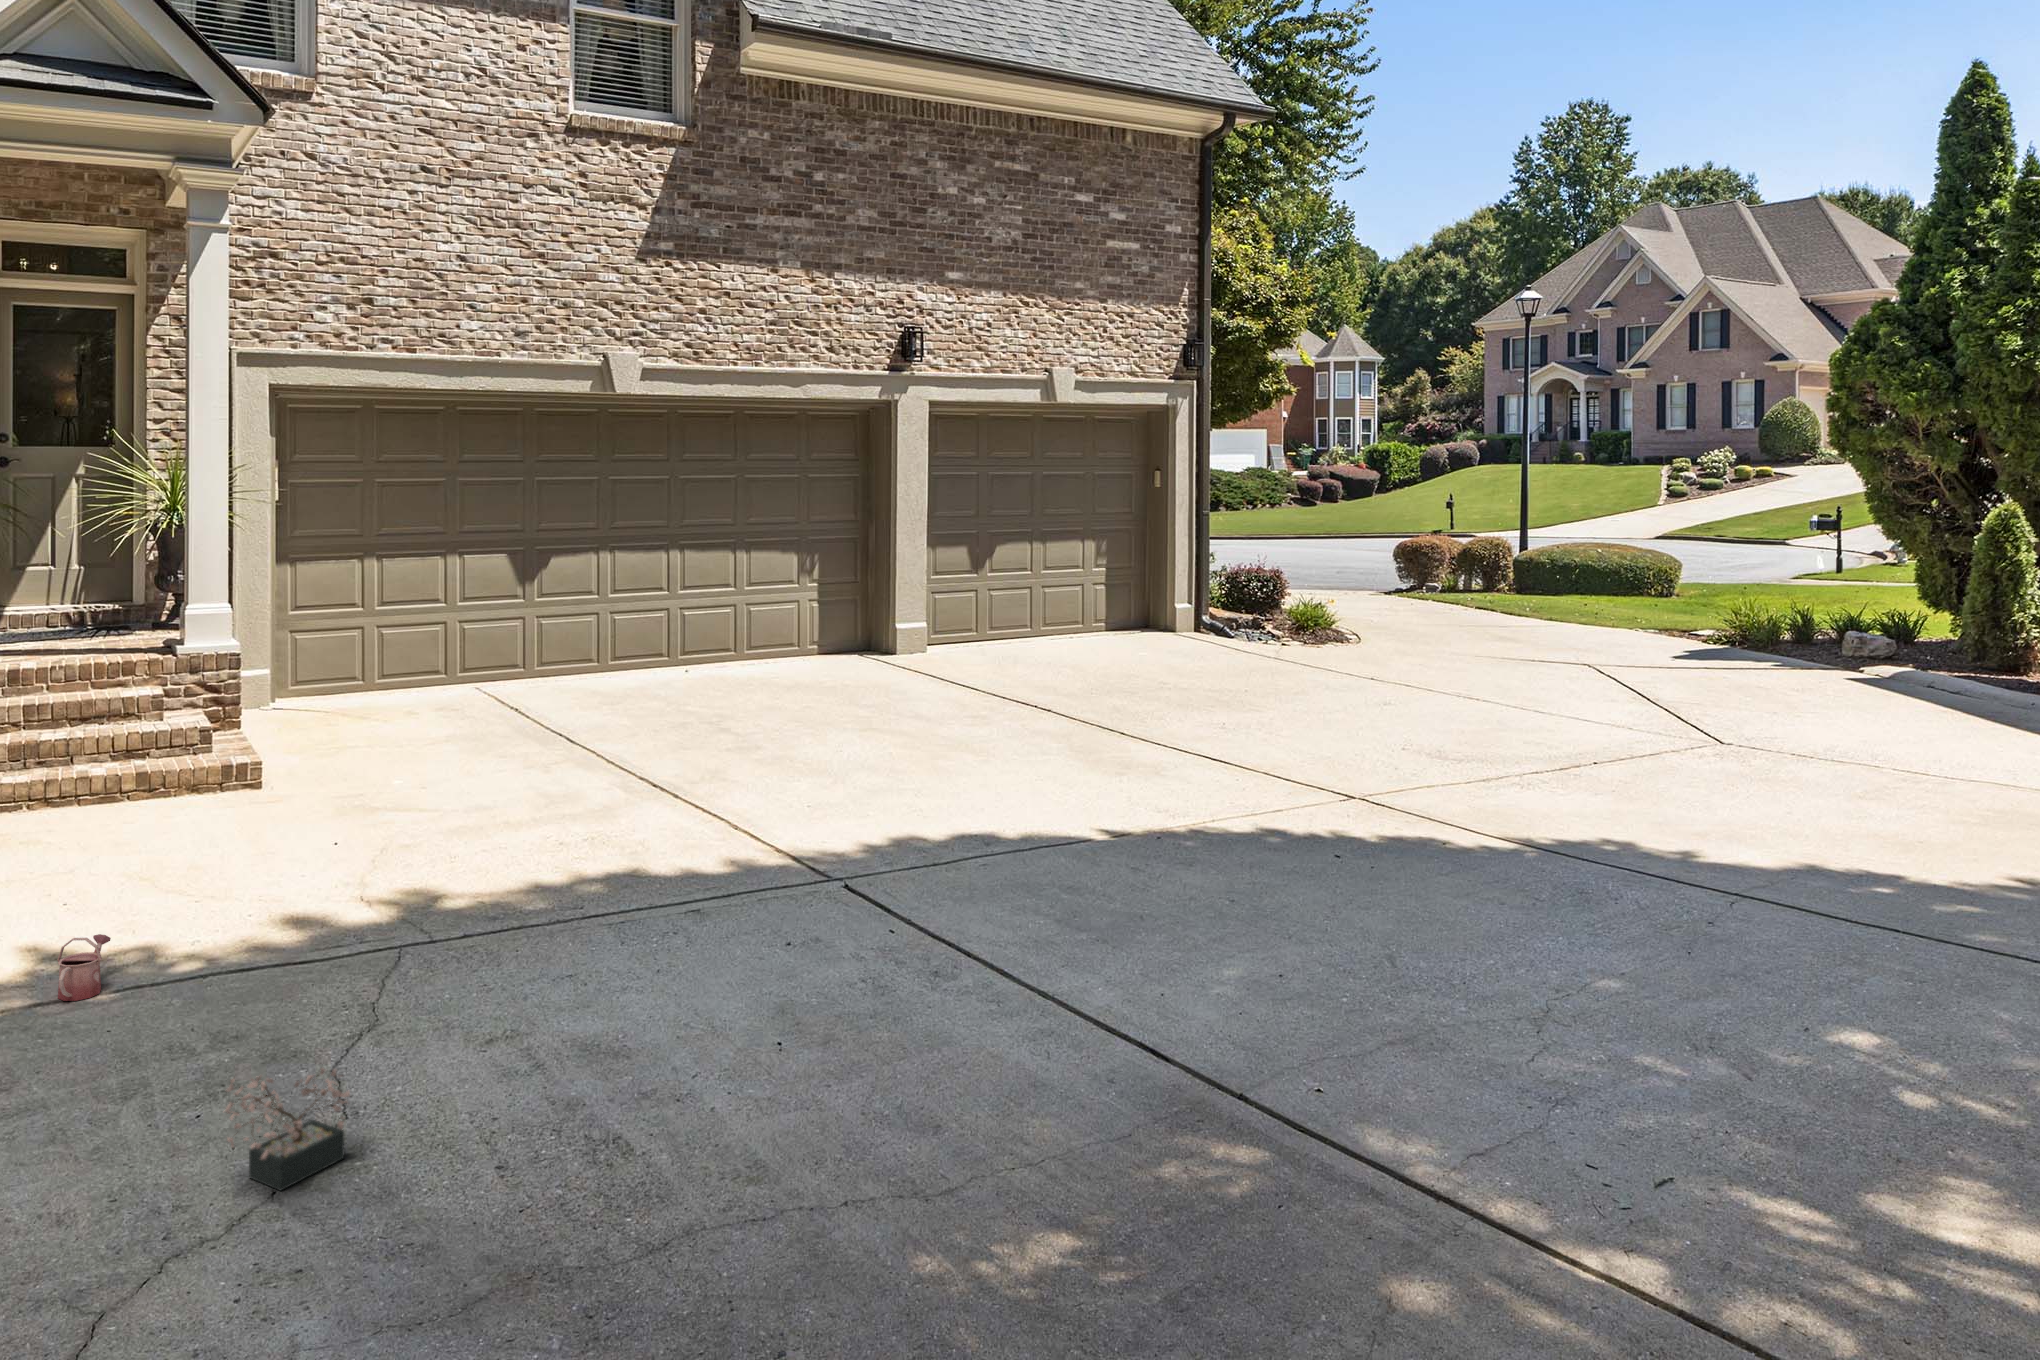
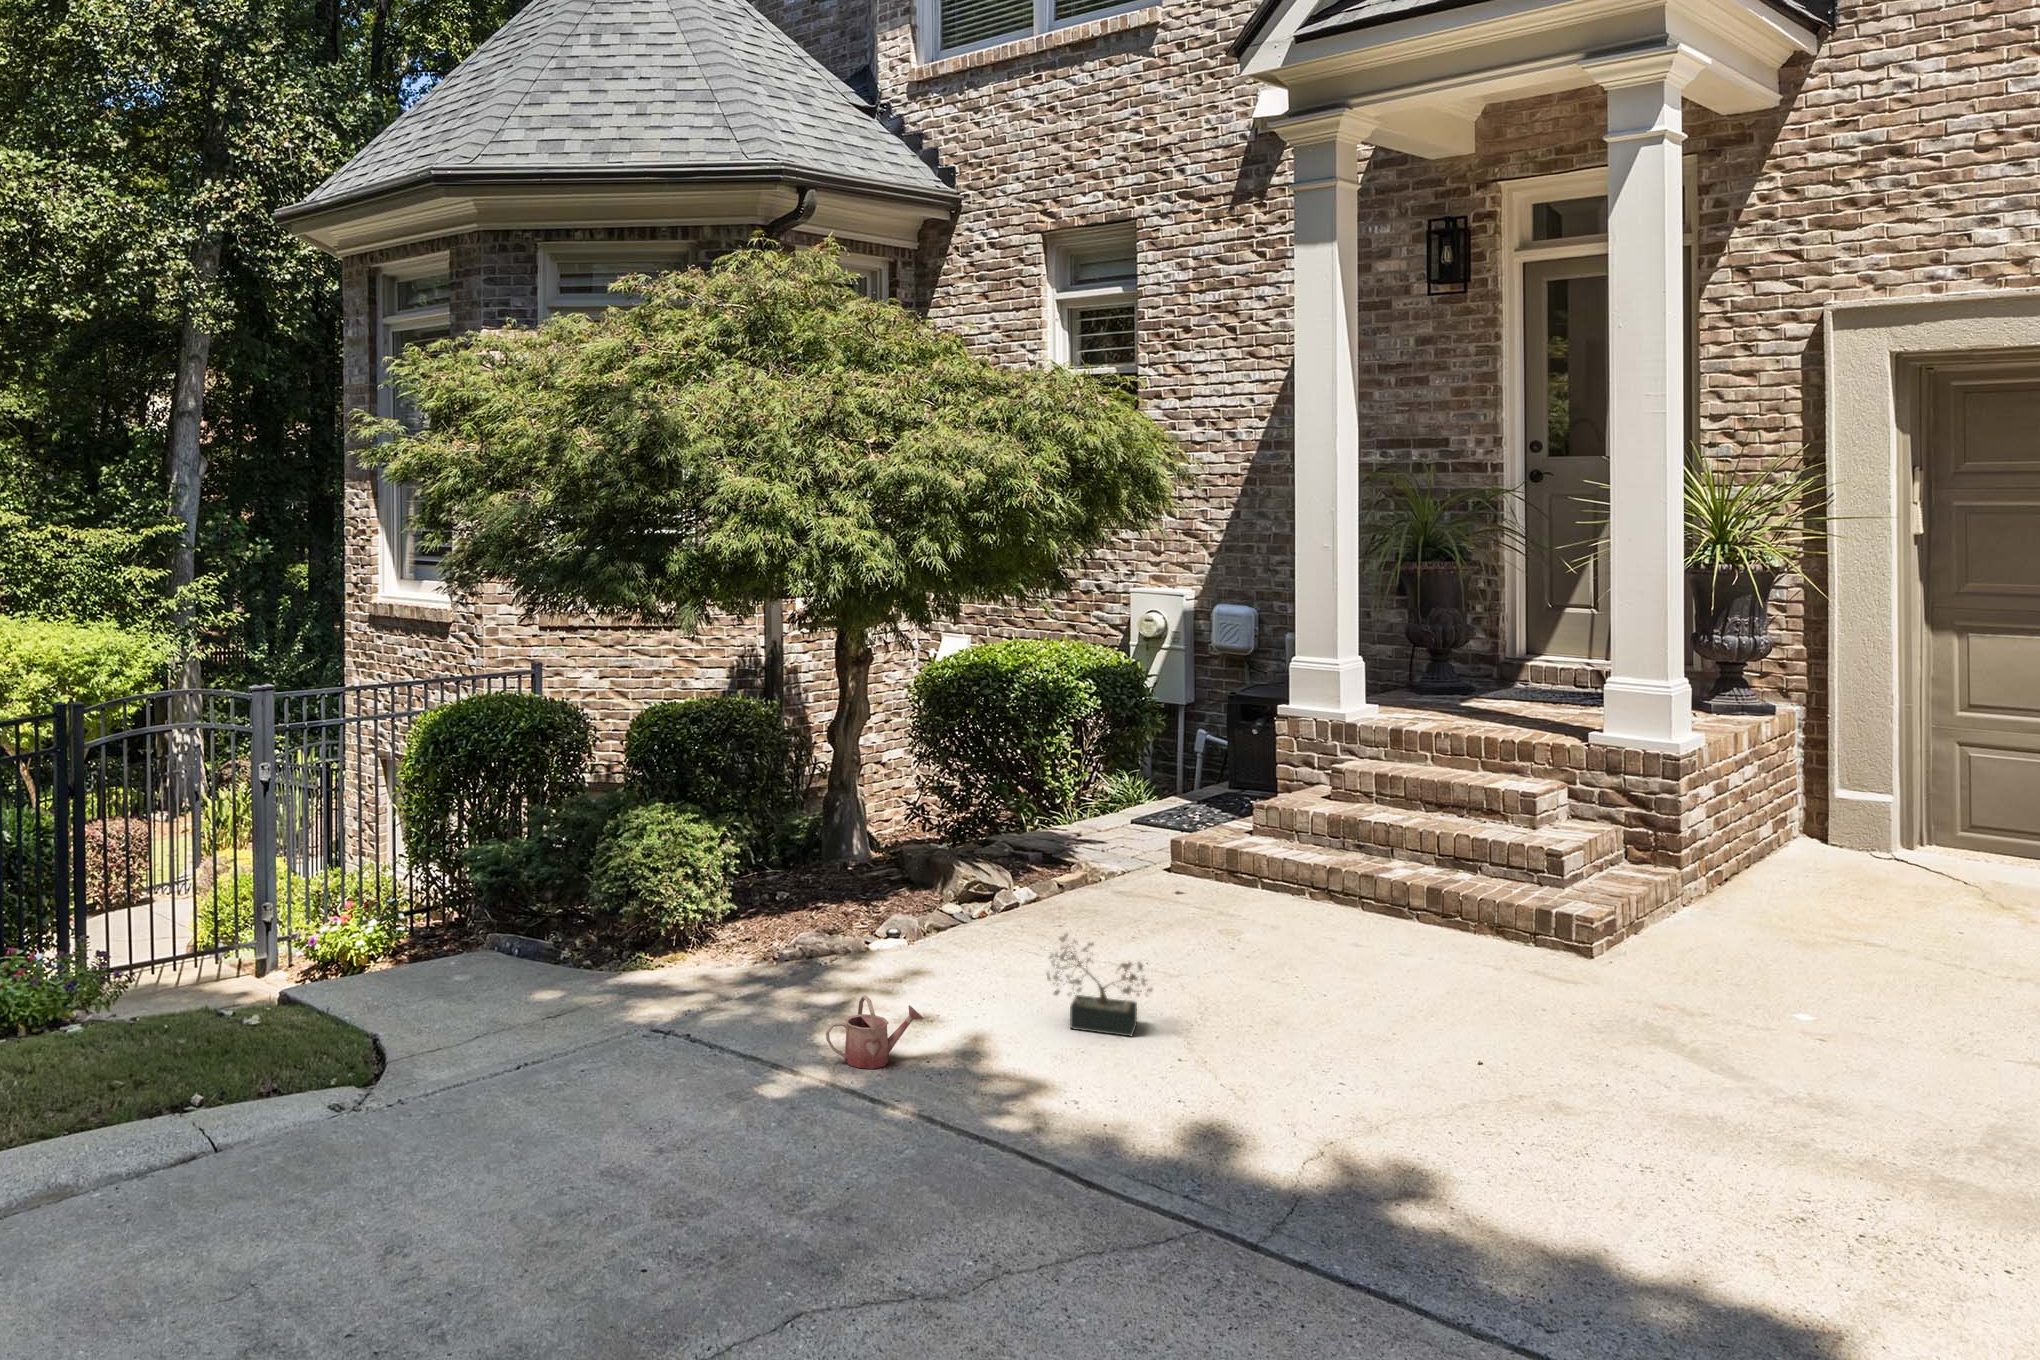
decorative plant: present [225,1069,350,1190] -> present [1047,934,1152,1036]

